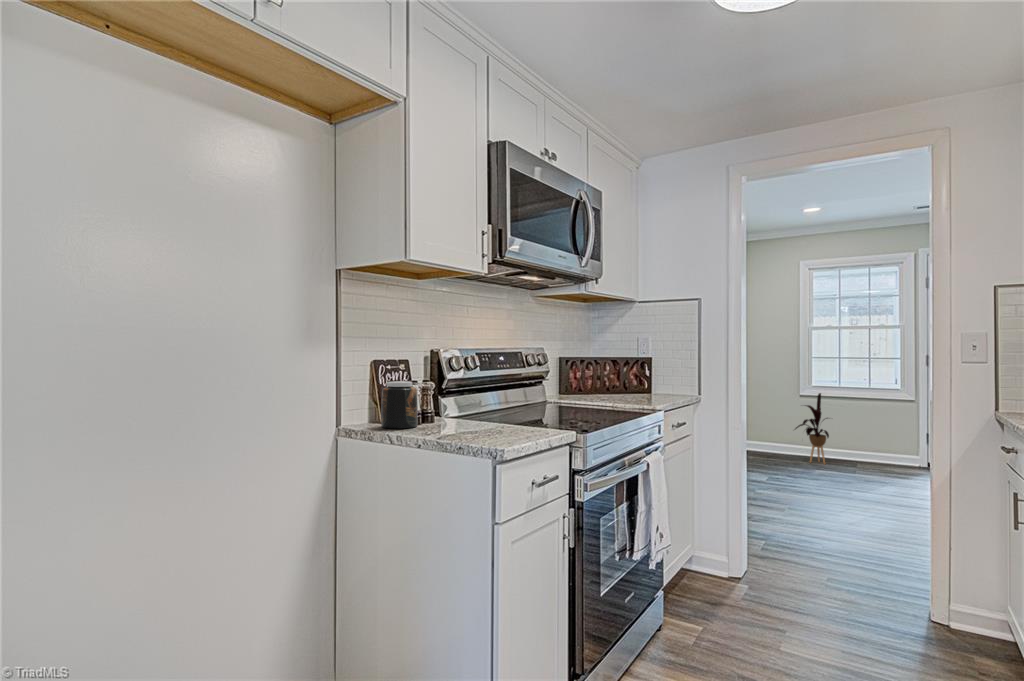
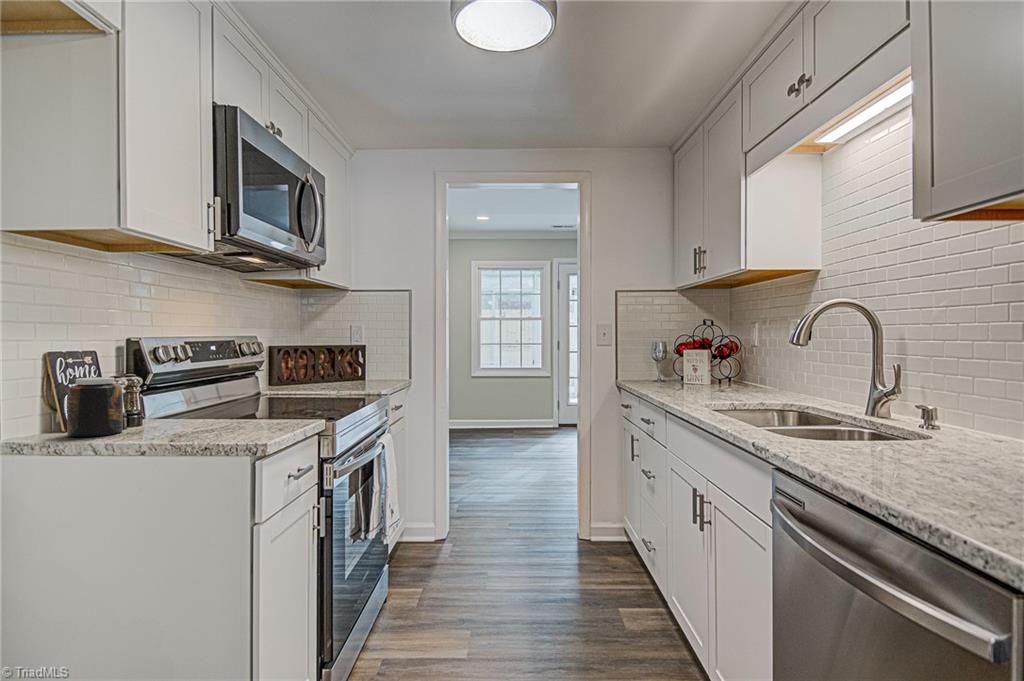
house plant: present [795,393,829,464] -> none [467,374,498,434]

